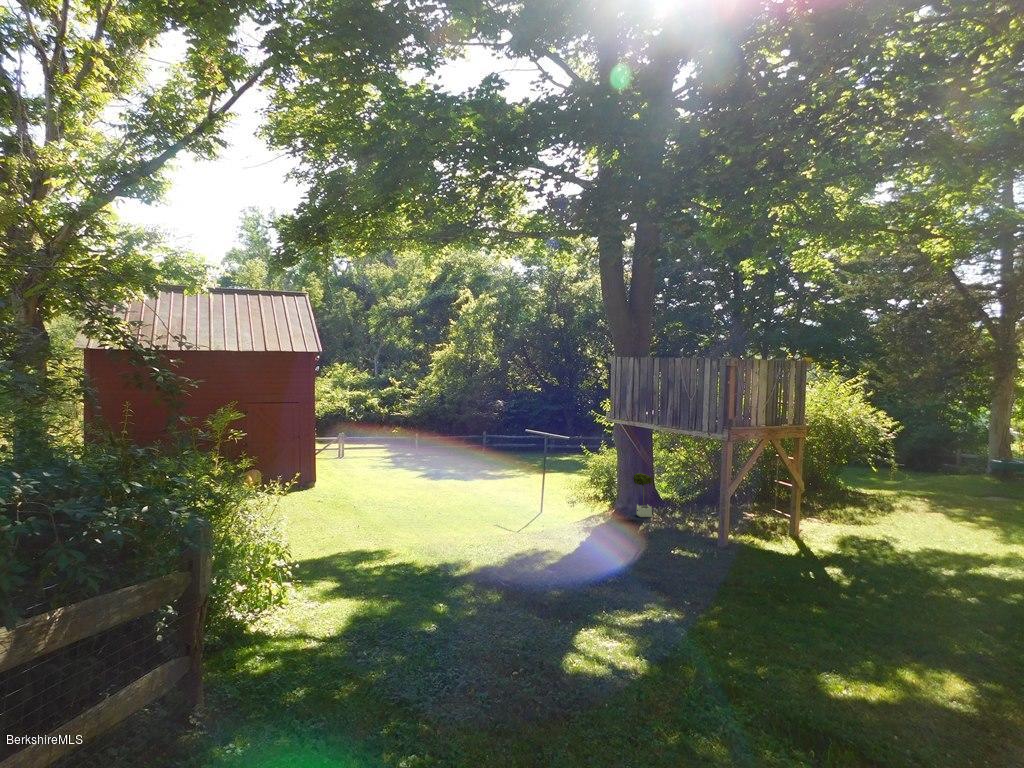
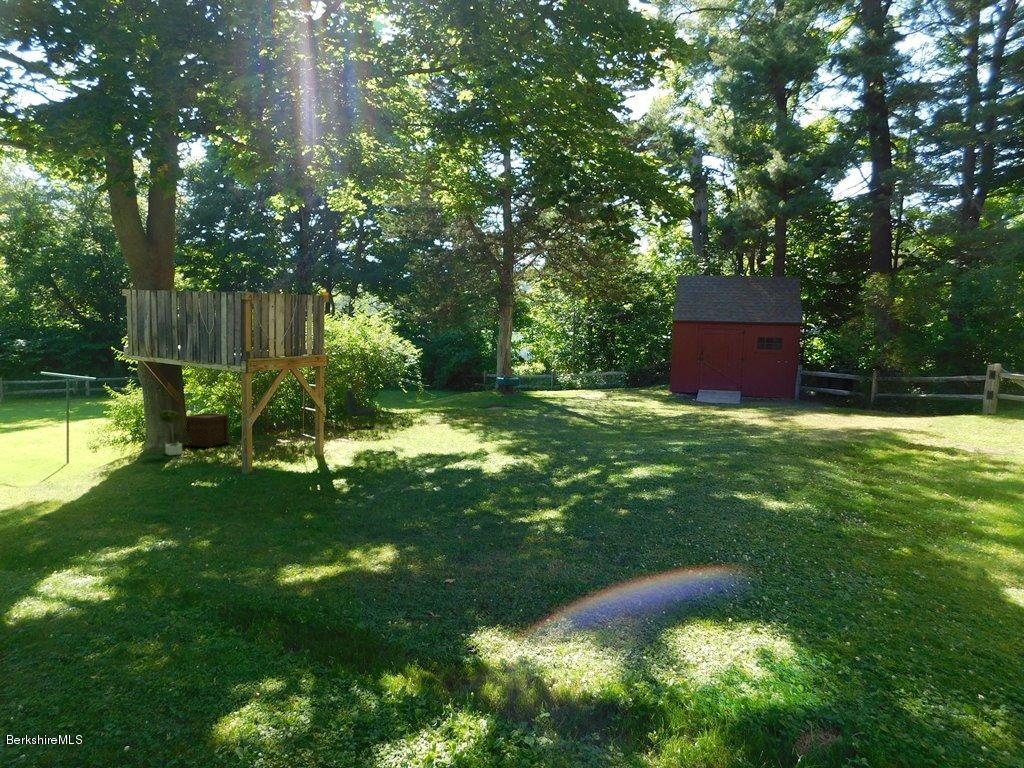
chair: none [812,464,846,511] -> present [346,390,375,430]
wooden crate: none [650,478,692,512] -> present [184,413,229,447]

